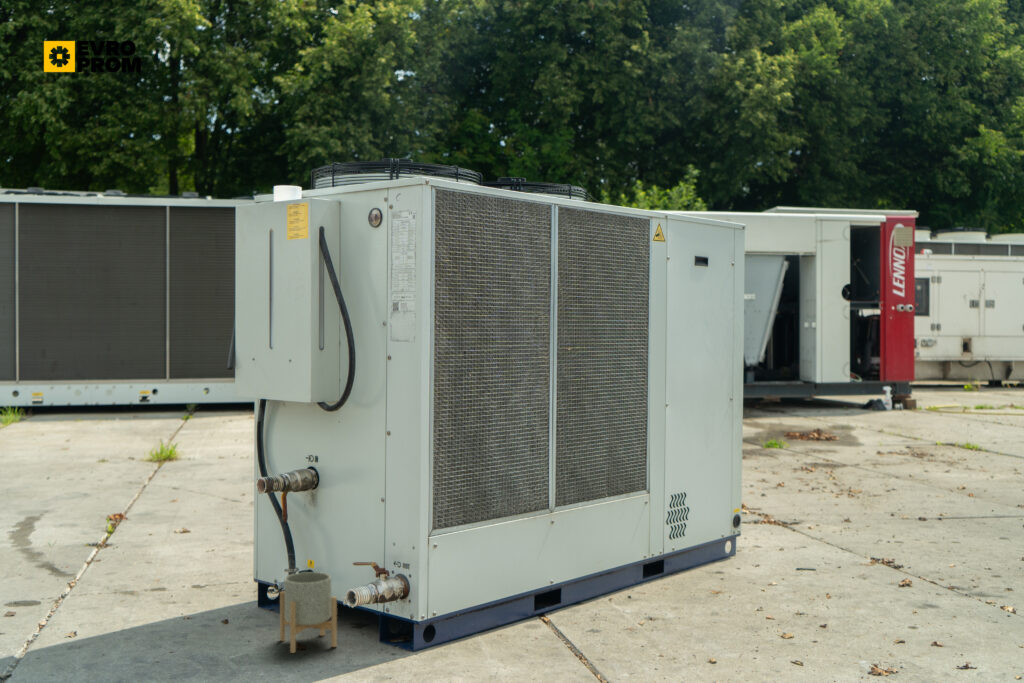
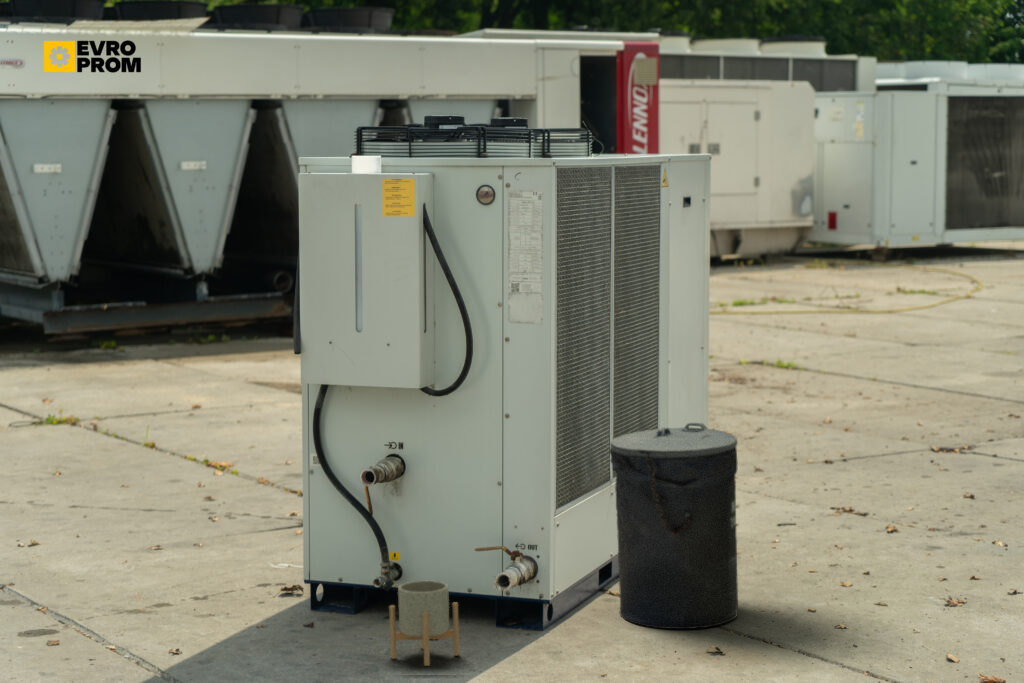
trash can: none [523,454,648,656] -> present [609,423,738,629]

